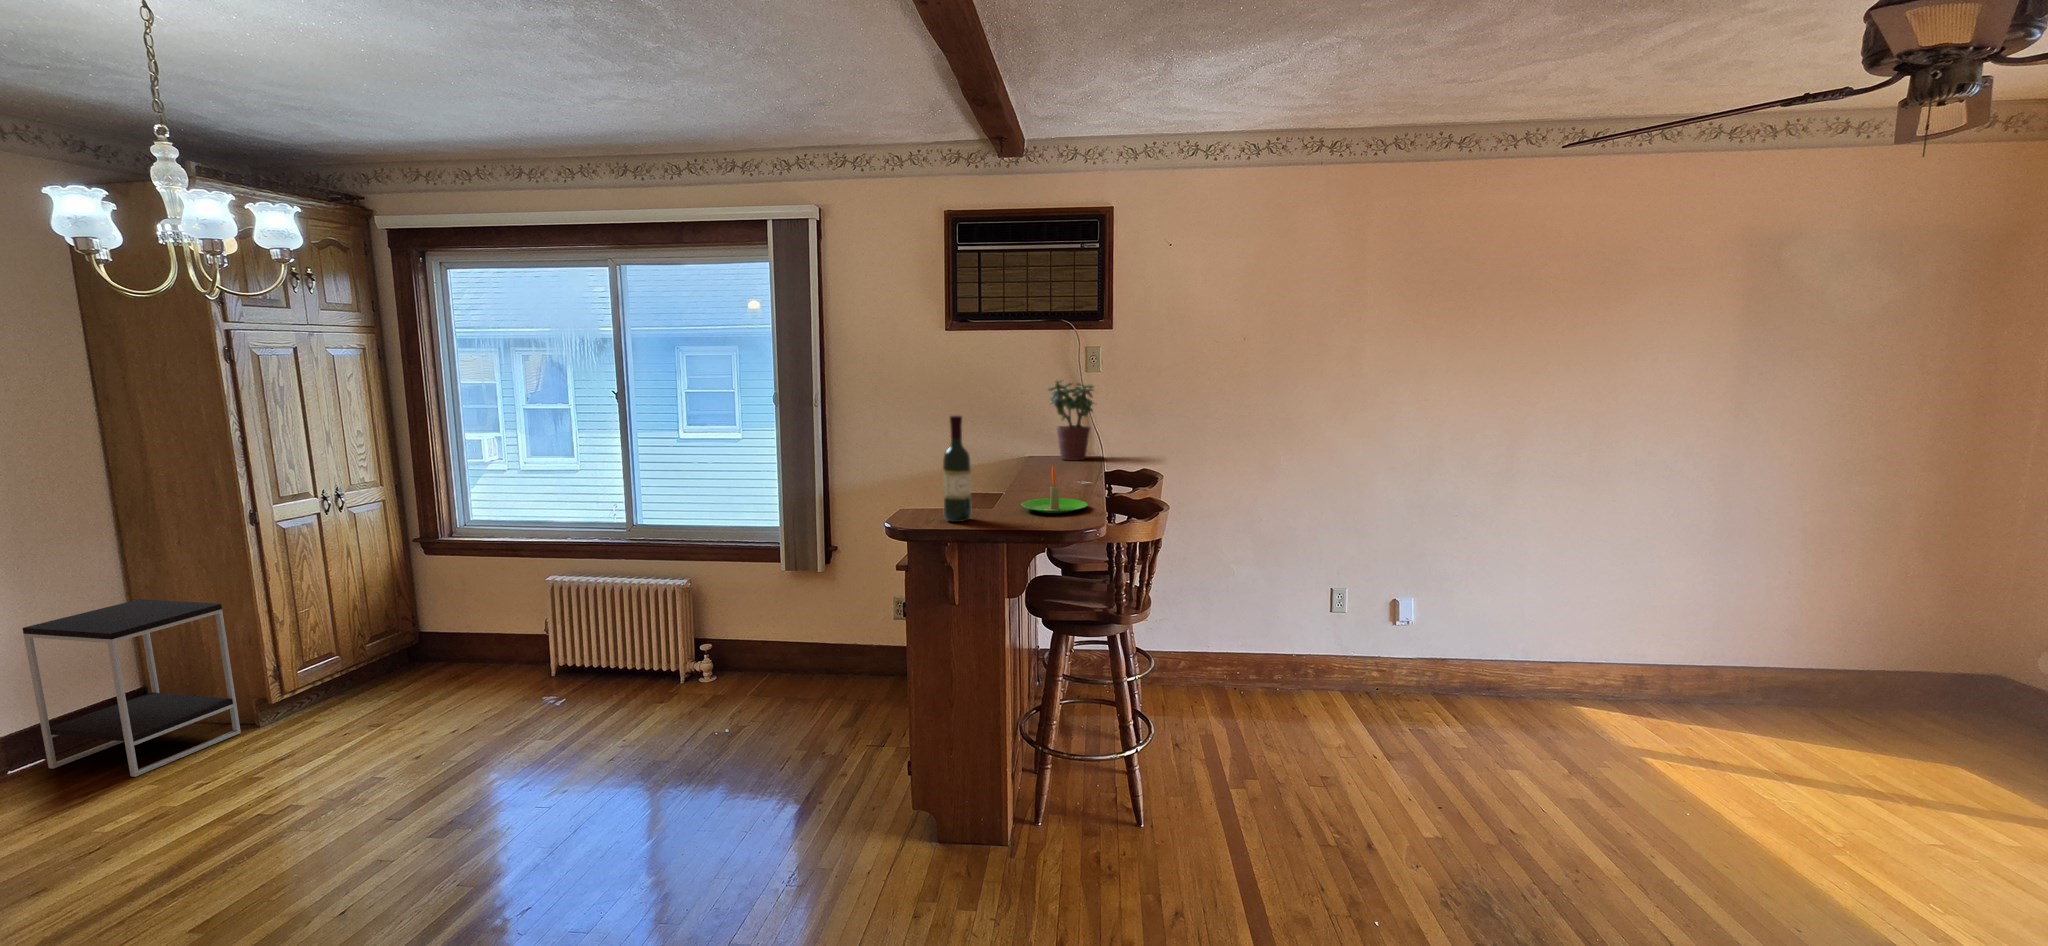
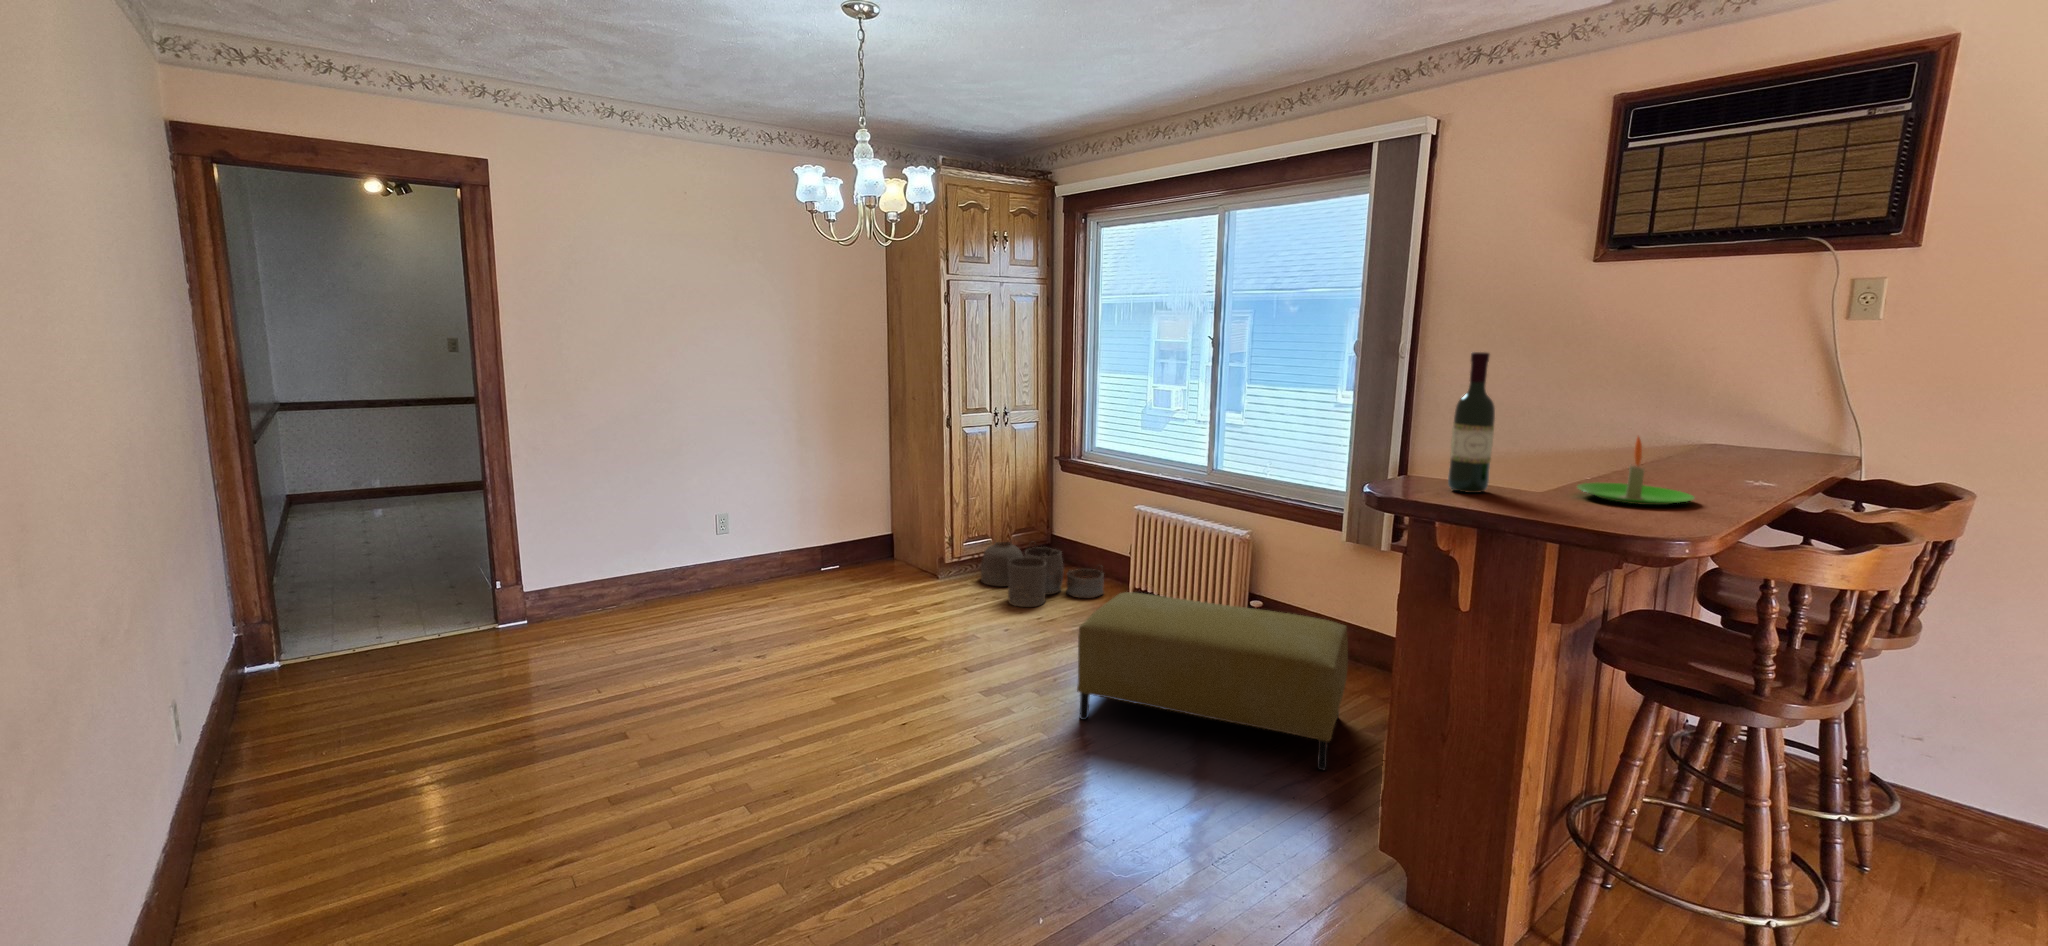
potted plant: present [1048,381,1094,460] -> none [1740,328,1838,454]
side table: present [22,599,241,777] -> none [834,472,927,591]
woven basket: none [332,644,519,727] -> present [981,541,1104,607]
ottoman: none [563,645,836,821] -> present [1077,592,1348,770]

